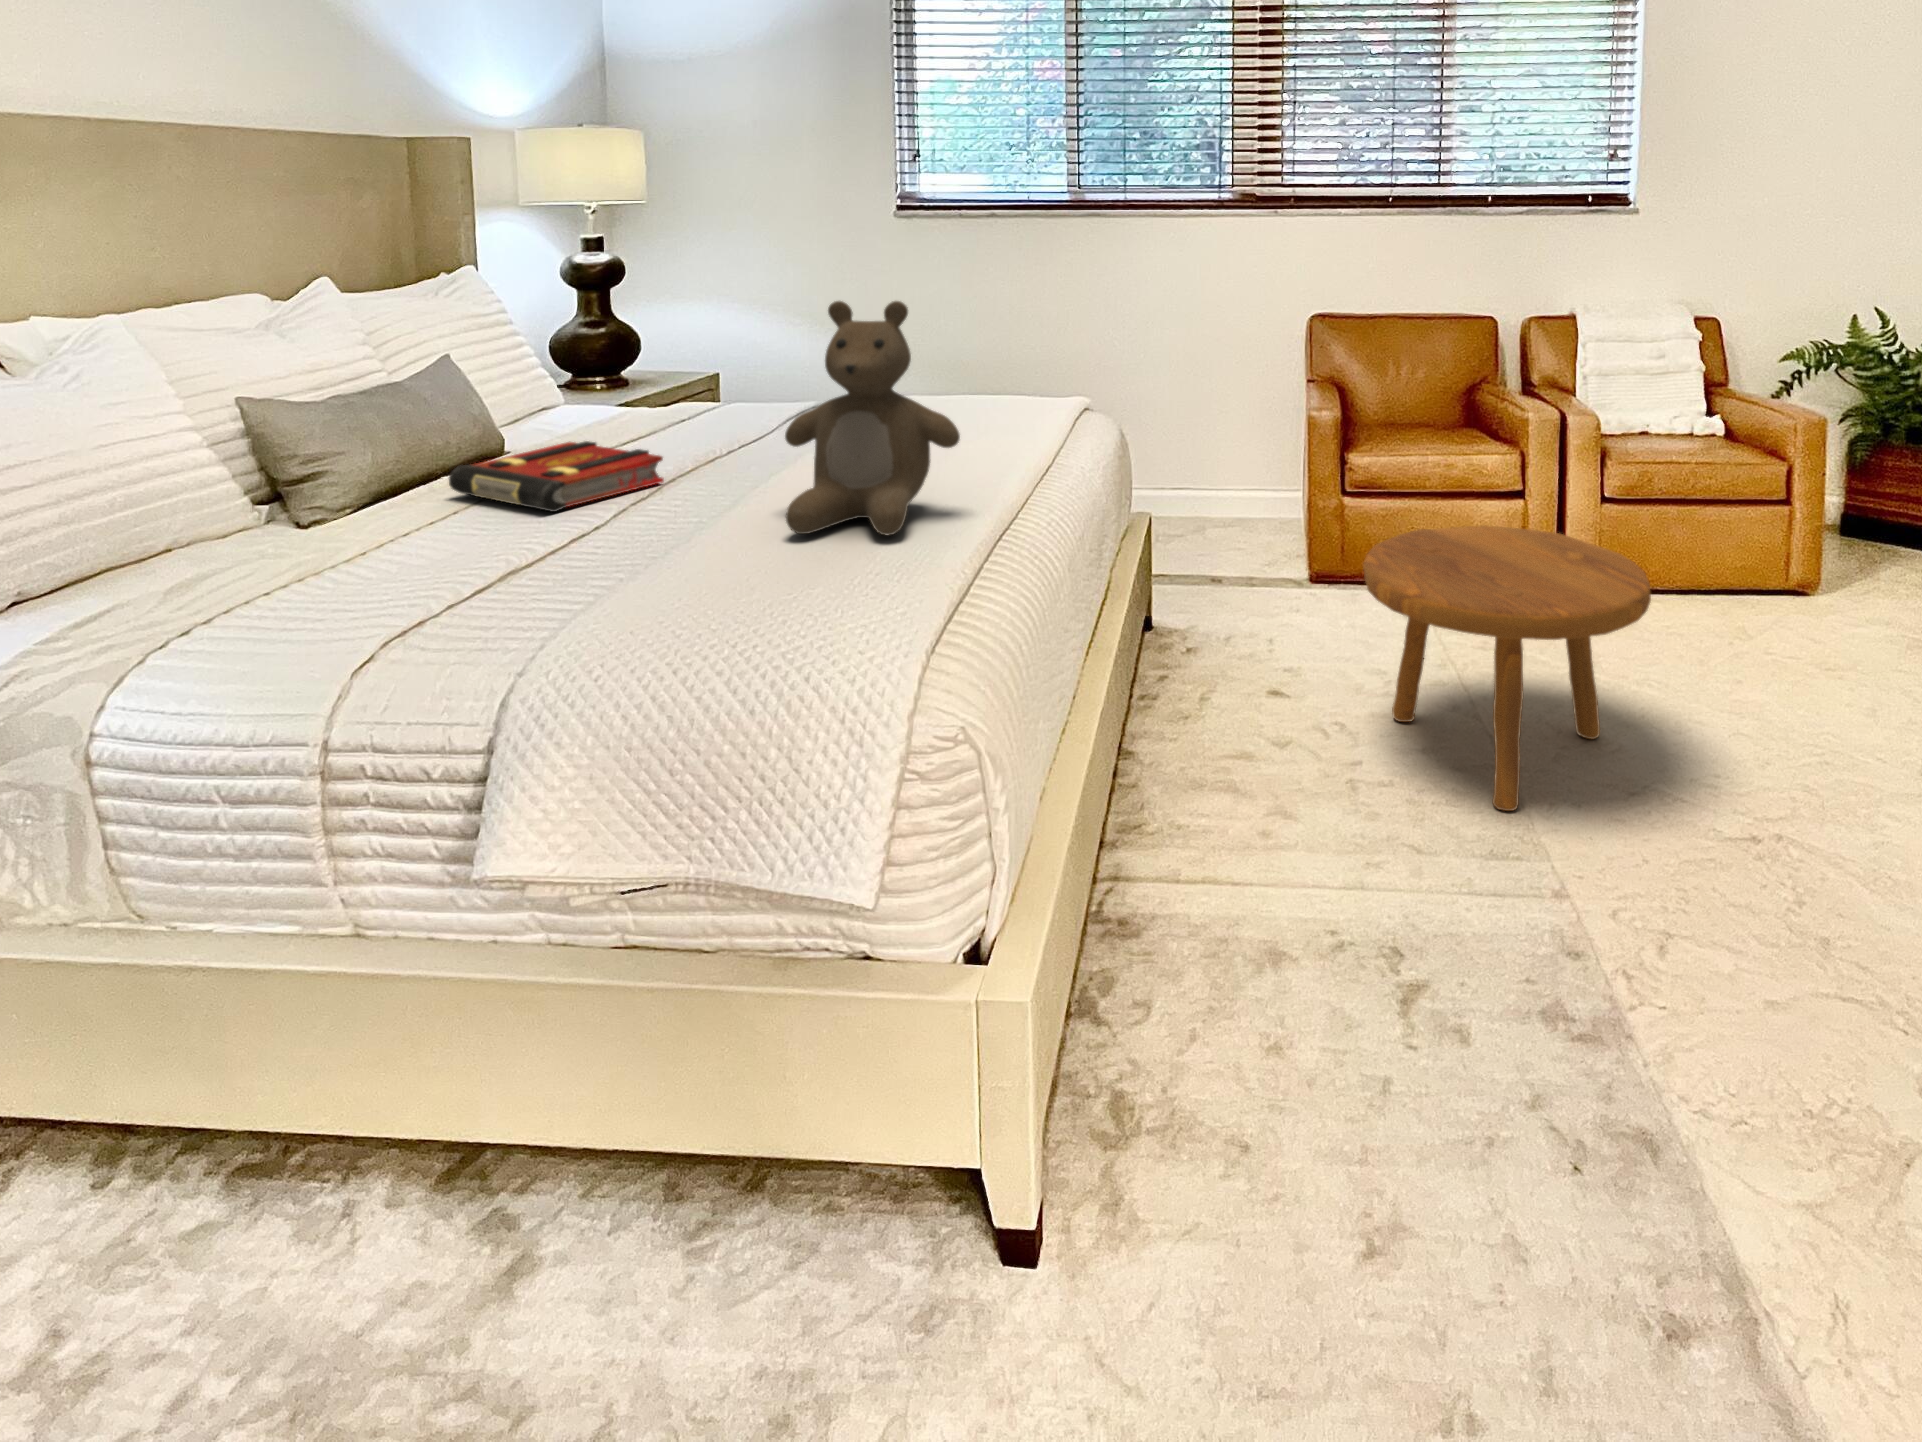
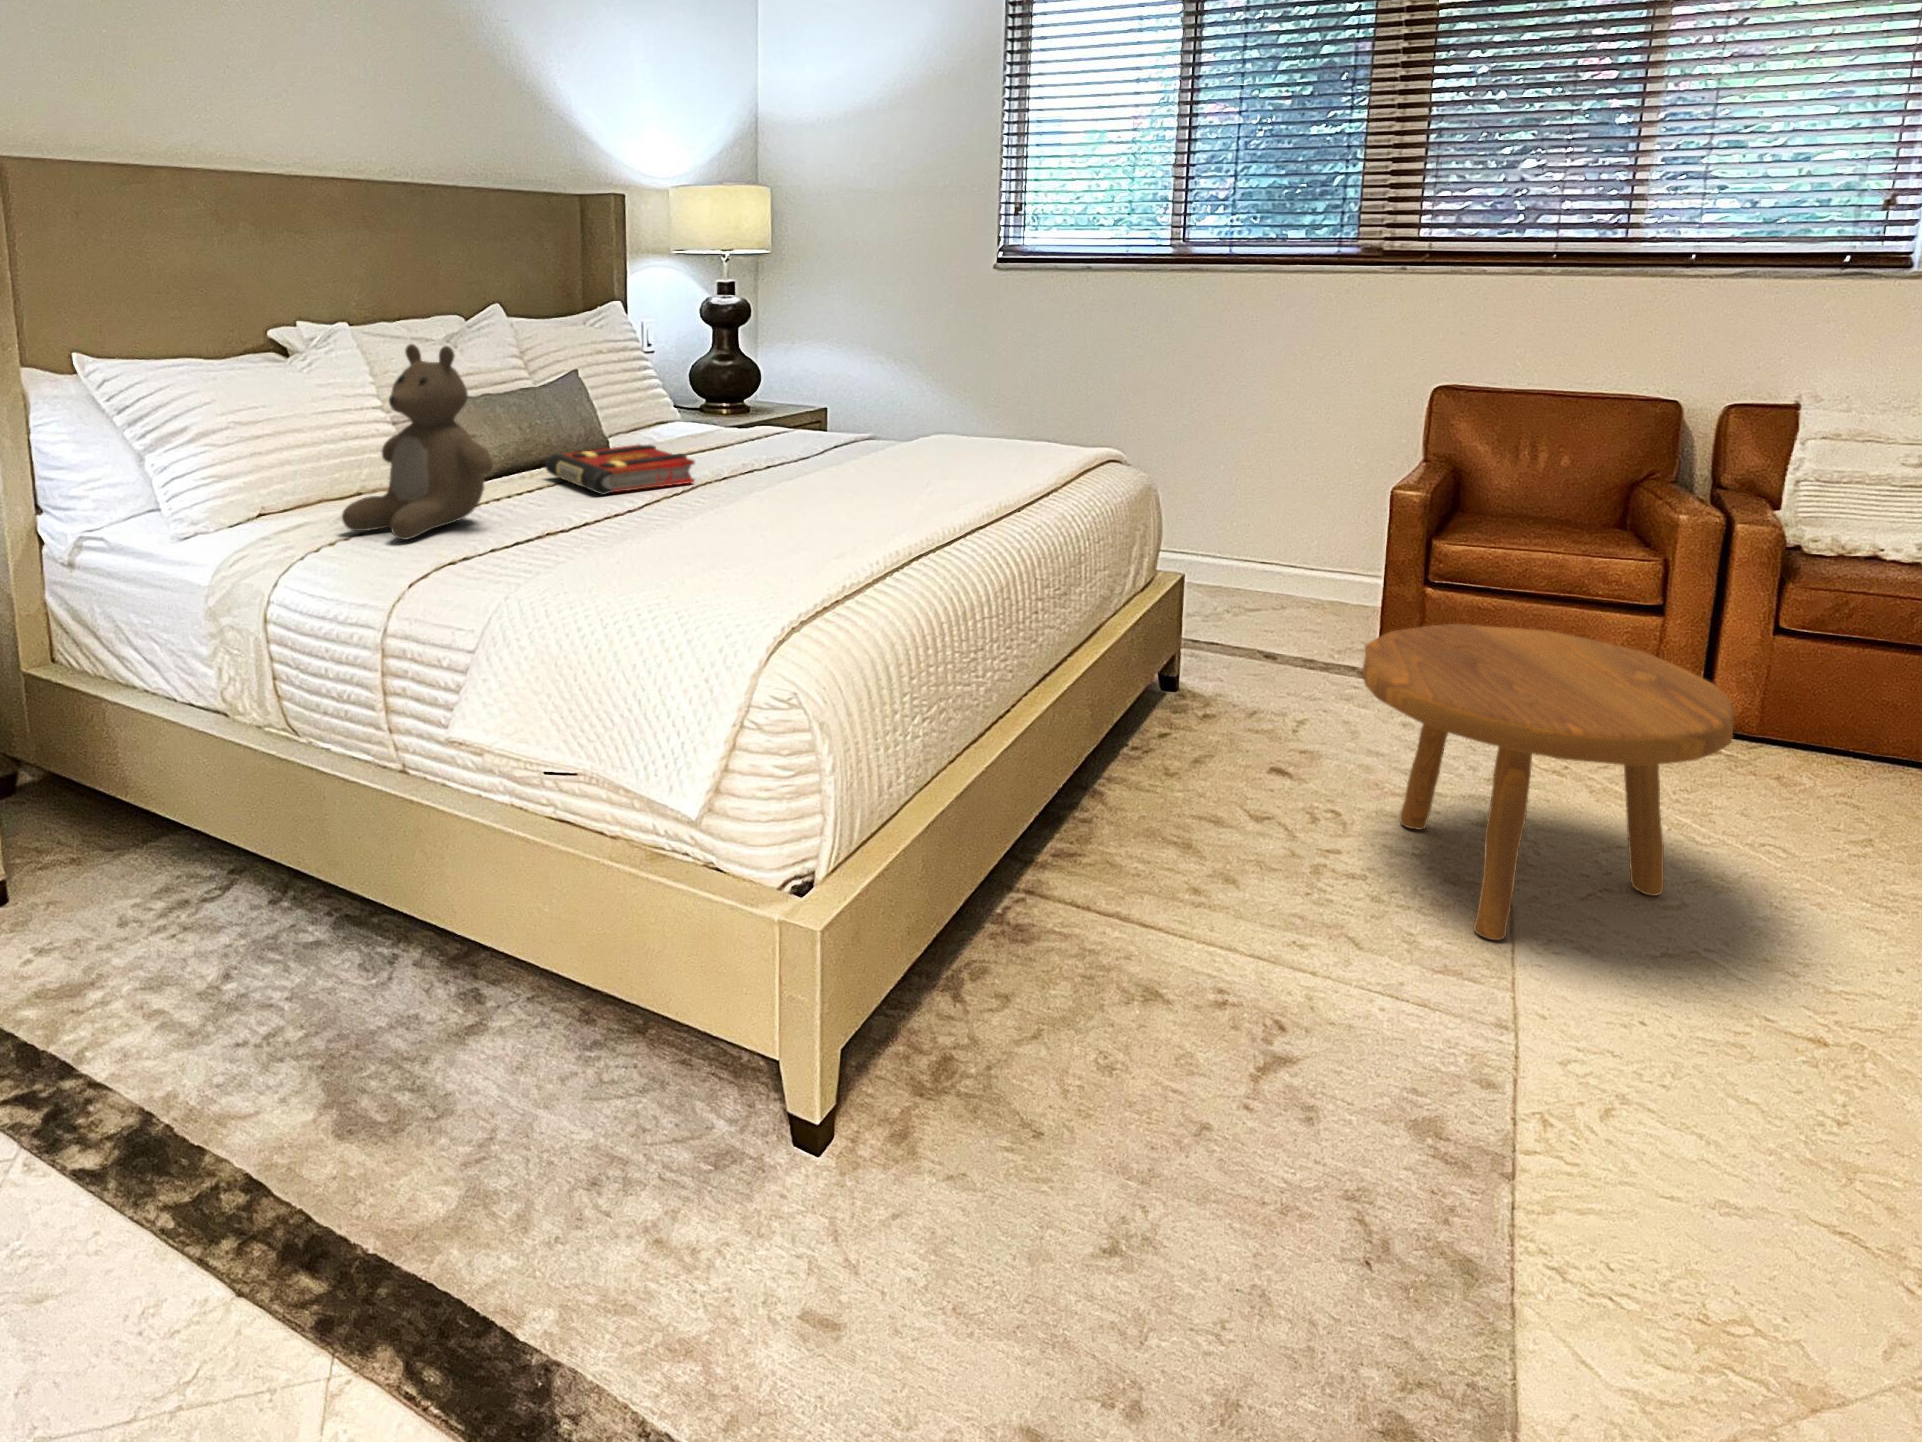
teddy bear: present [785,301,960,535] -> present [342,344,493,540]

